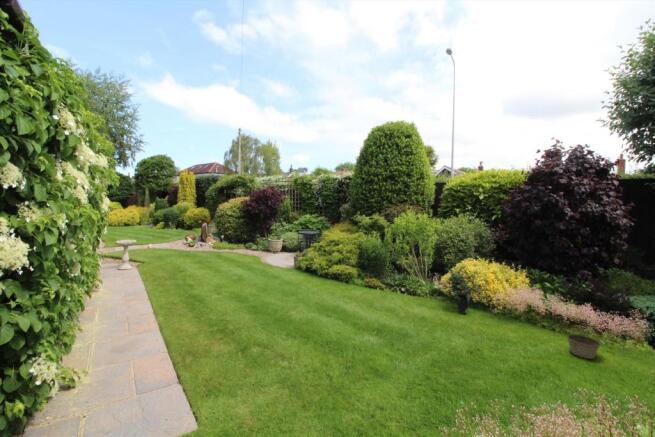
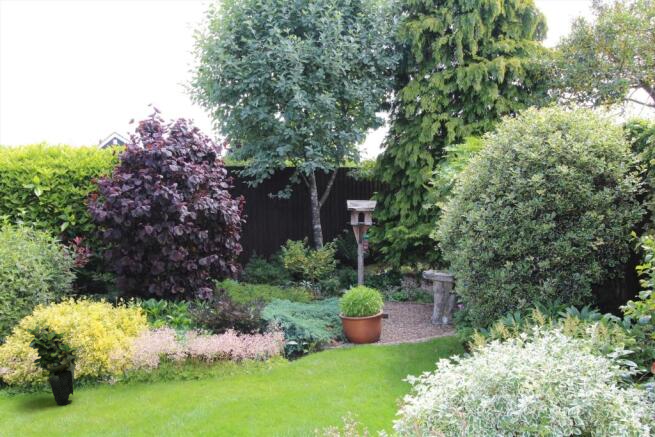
basket: present [567,326,601,359] -> none [230,358,265,401]

